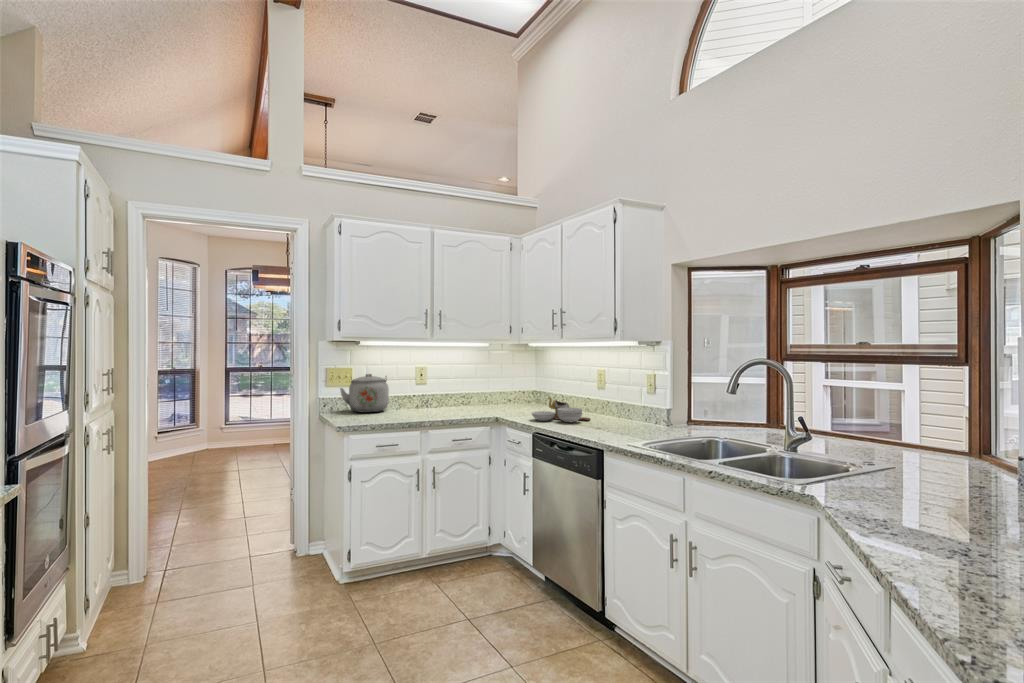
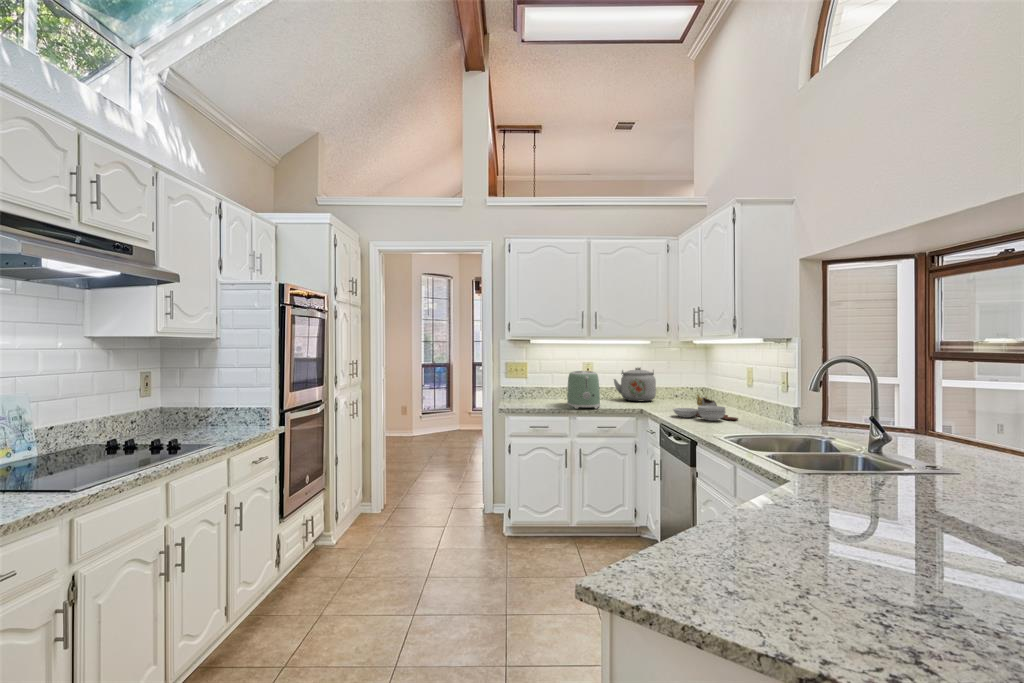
kettle: present [340,374,389,413] -> present [614,368,656,401]
toaster: none [411,377,451,419] -> present [567,371,600,409]

